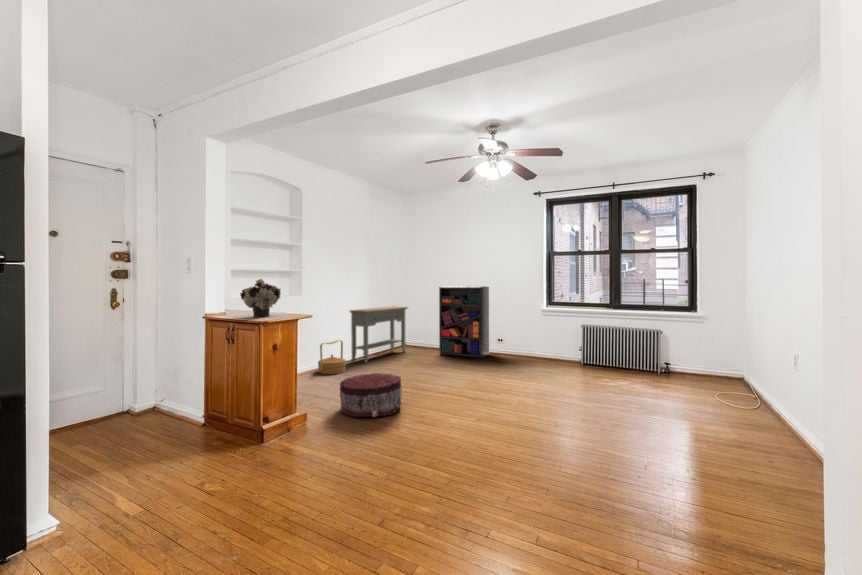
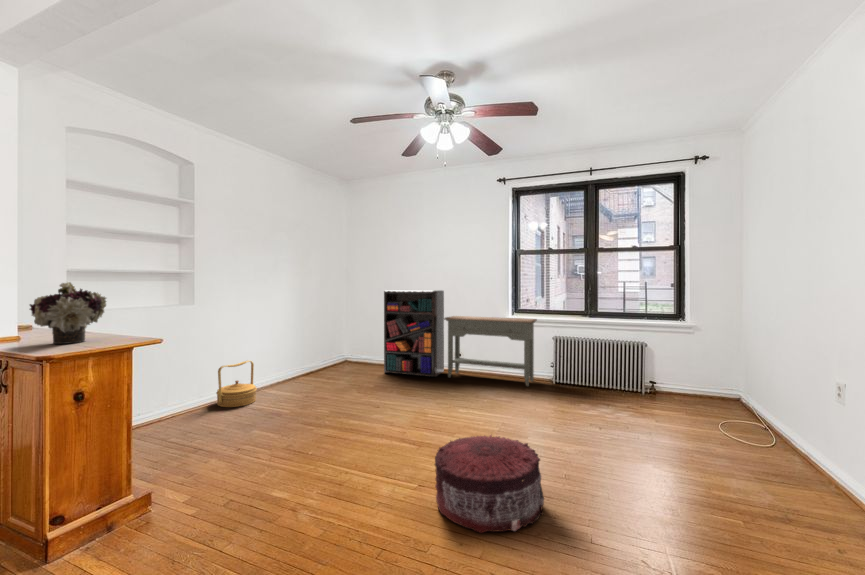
console table: present [350,306,408,363] -> present [444,316,537,386]
pouf: present [340,373,402,417] -> present [435,435,544,533]

